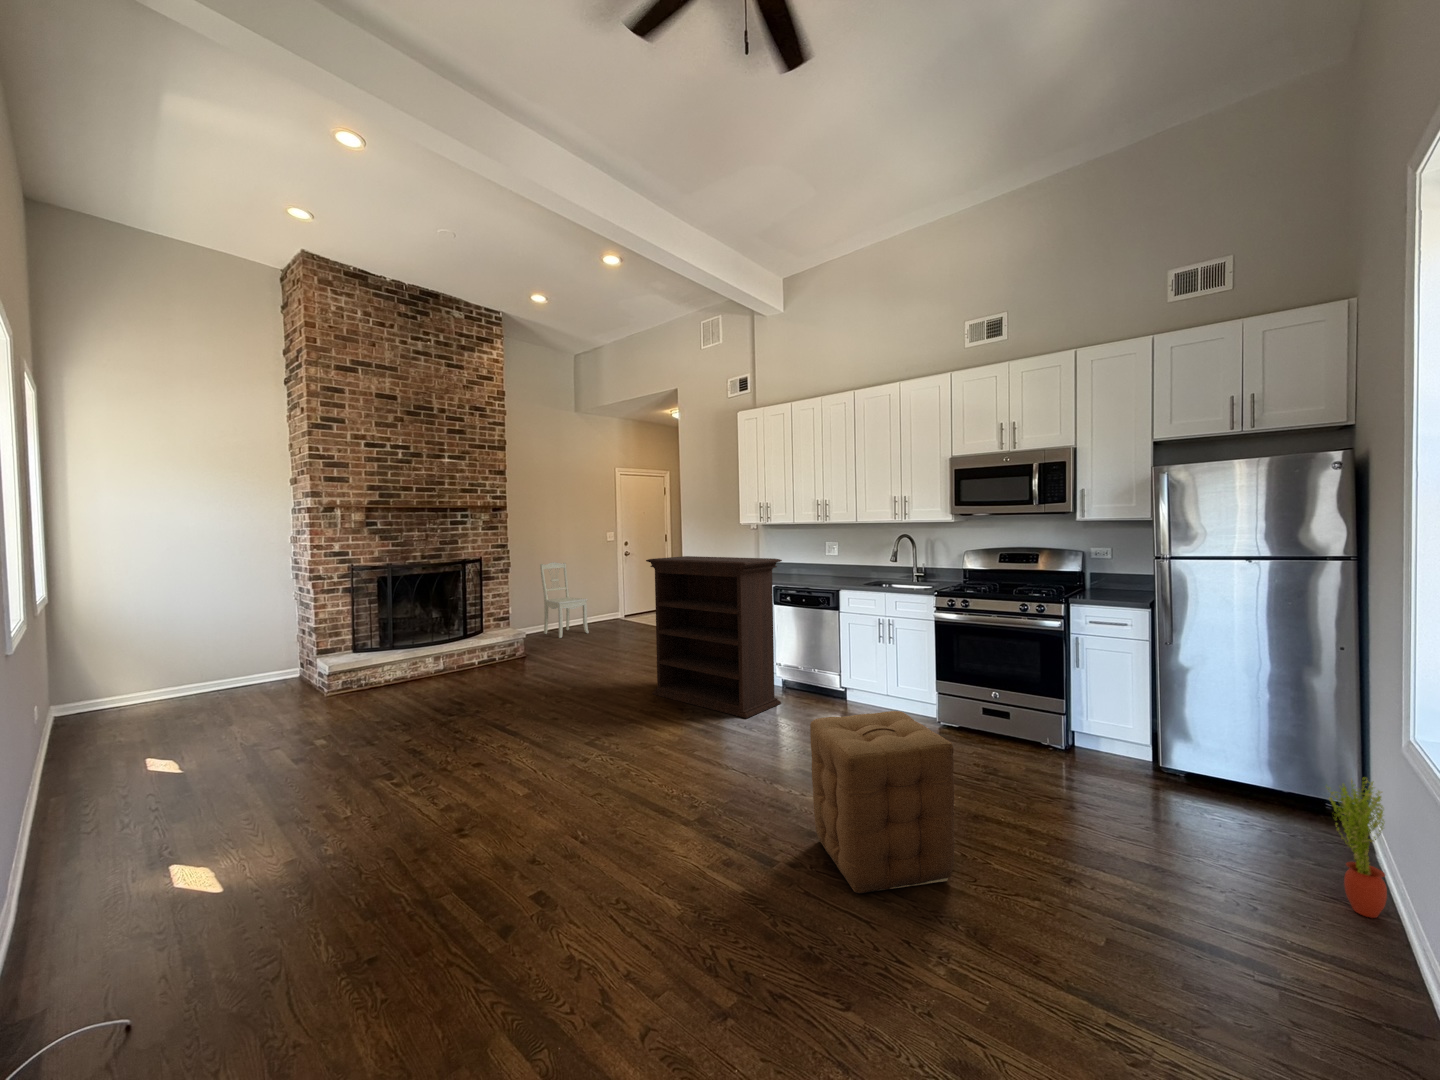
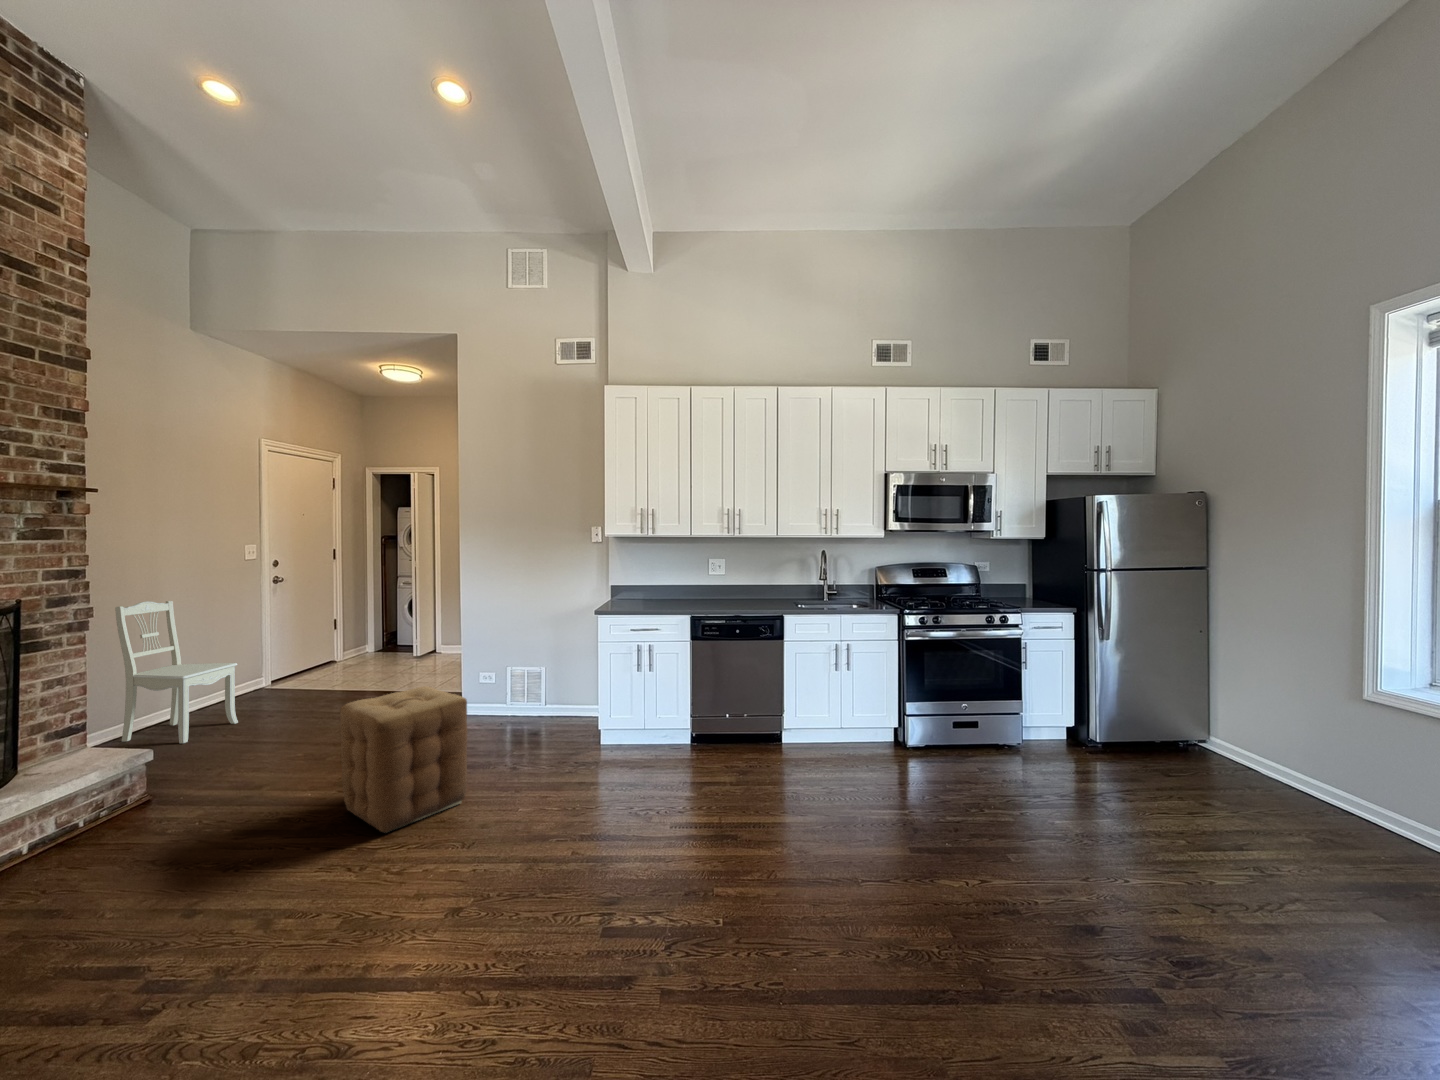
bookshelf: present [646,556,782,718] -> none [555,581,755,802]
ottoman: present [810,711,954,893] -> present [340,686,467,832]
potted plant: present [1327,777,1387,918] -> none [1299,718,1352,814]

